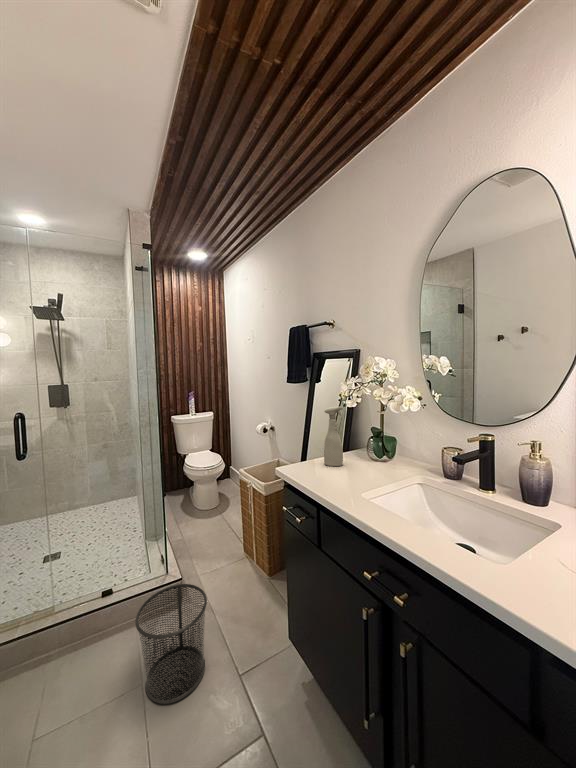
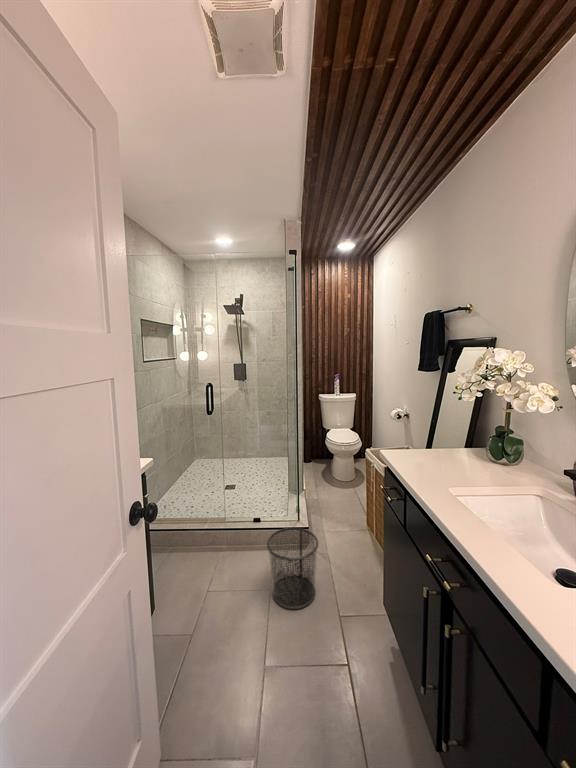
spray bottle: present [324,407,343,466] -> none [432,400,455,460]

